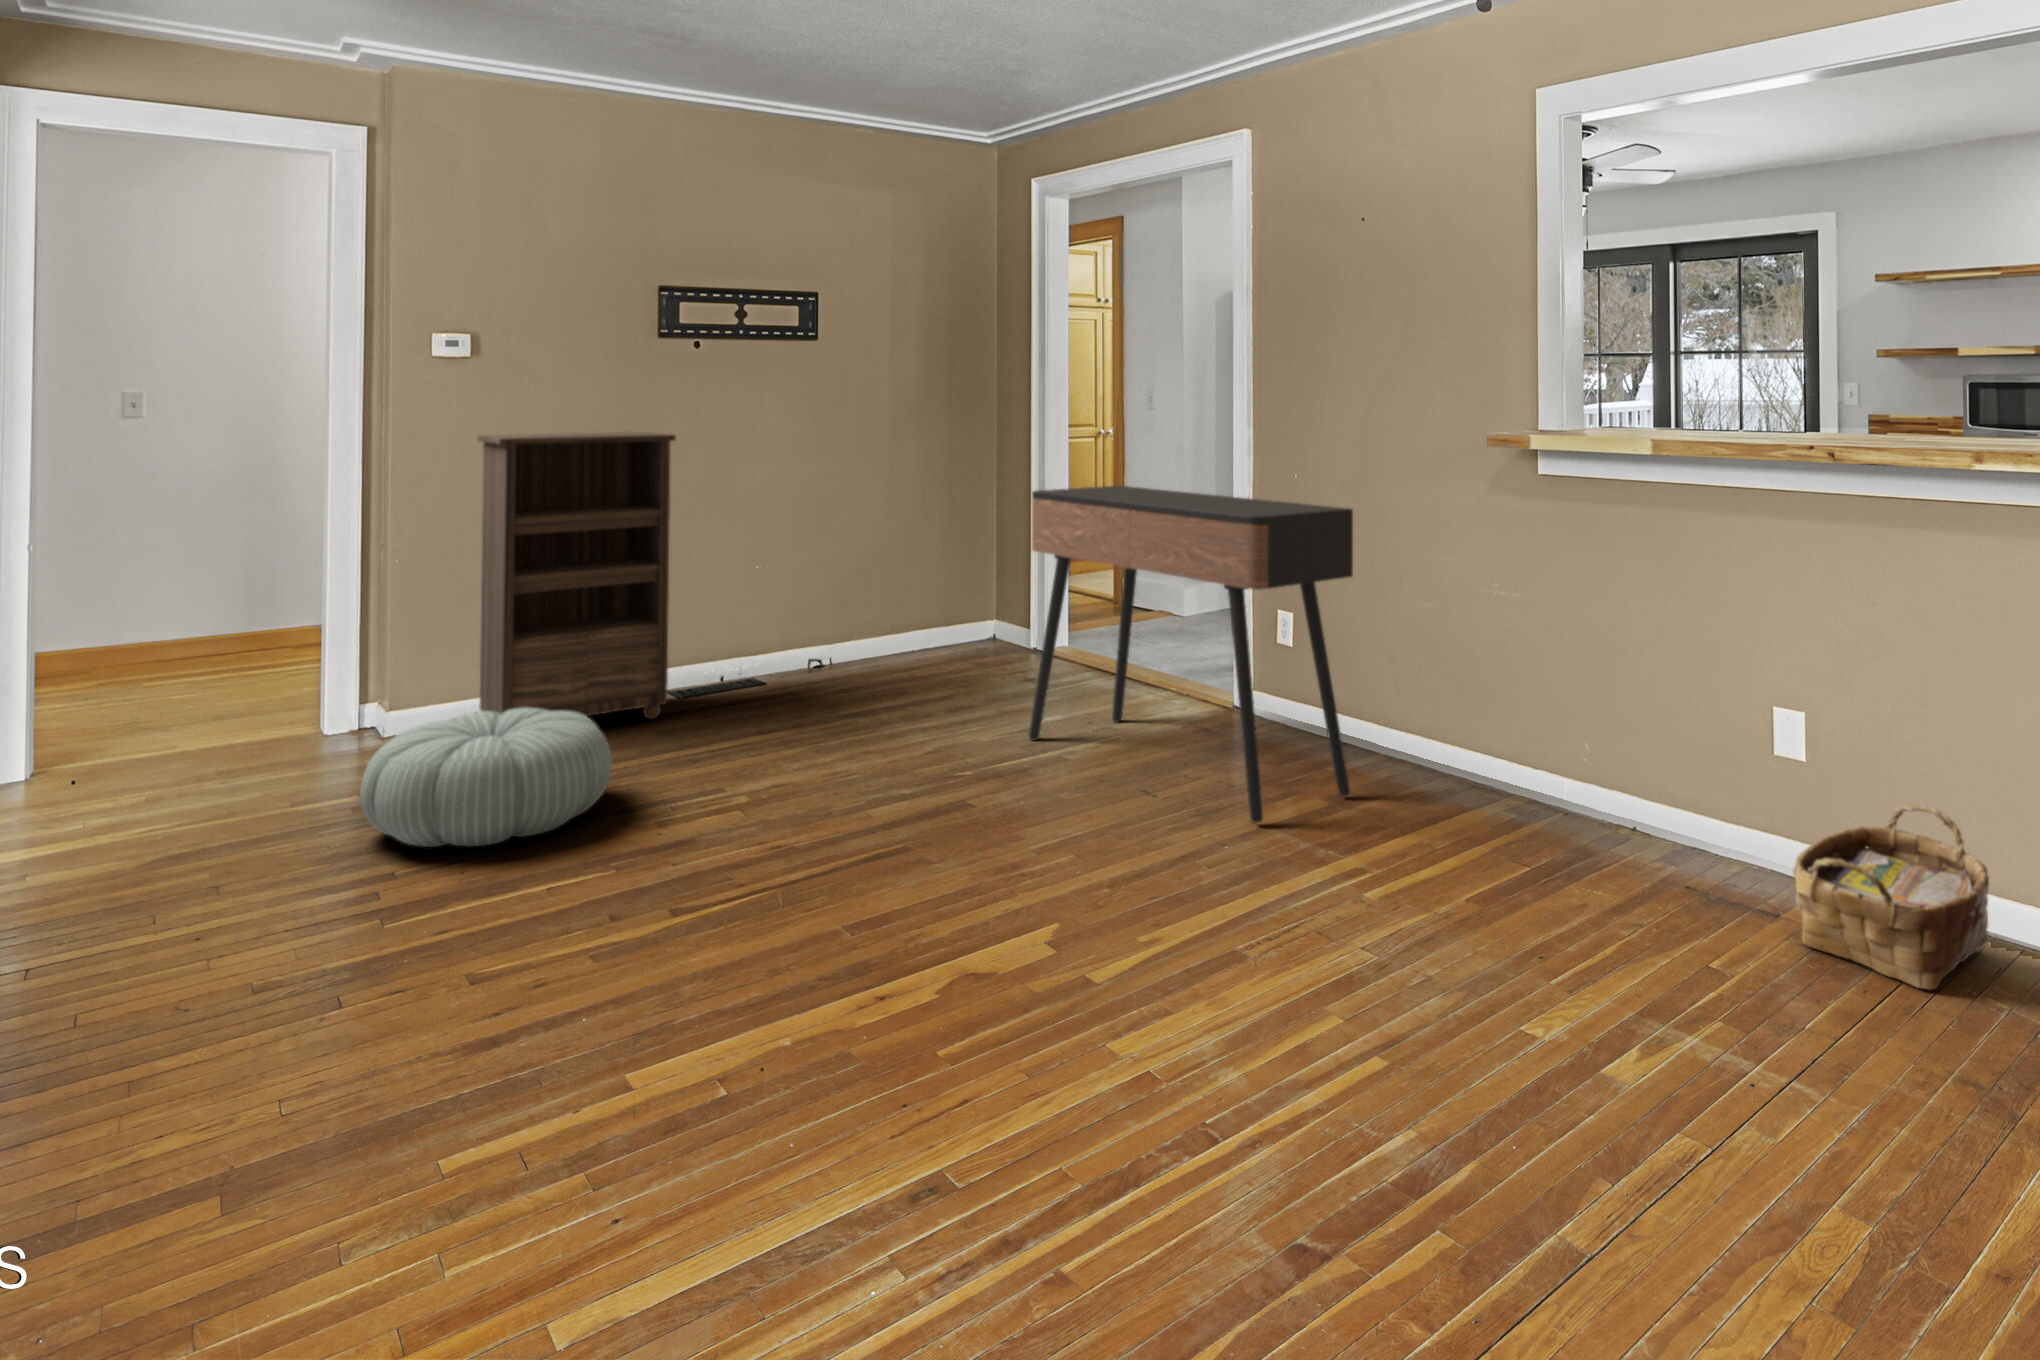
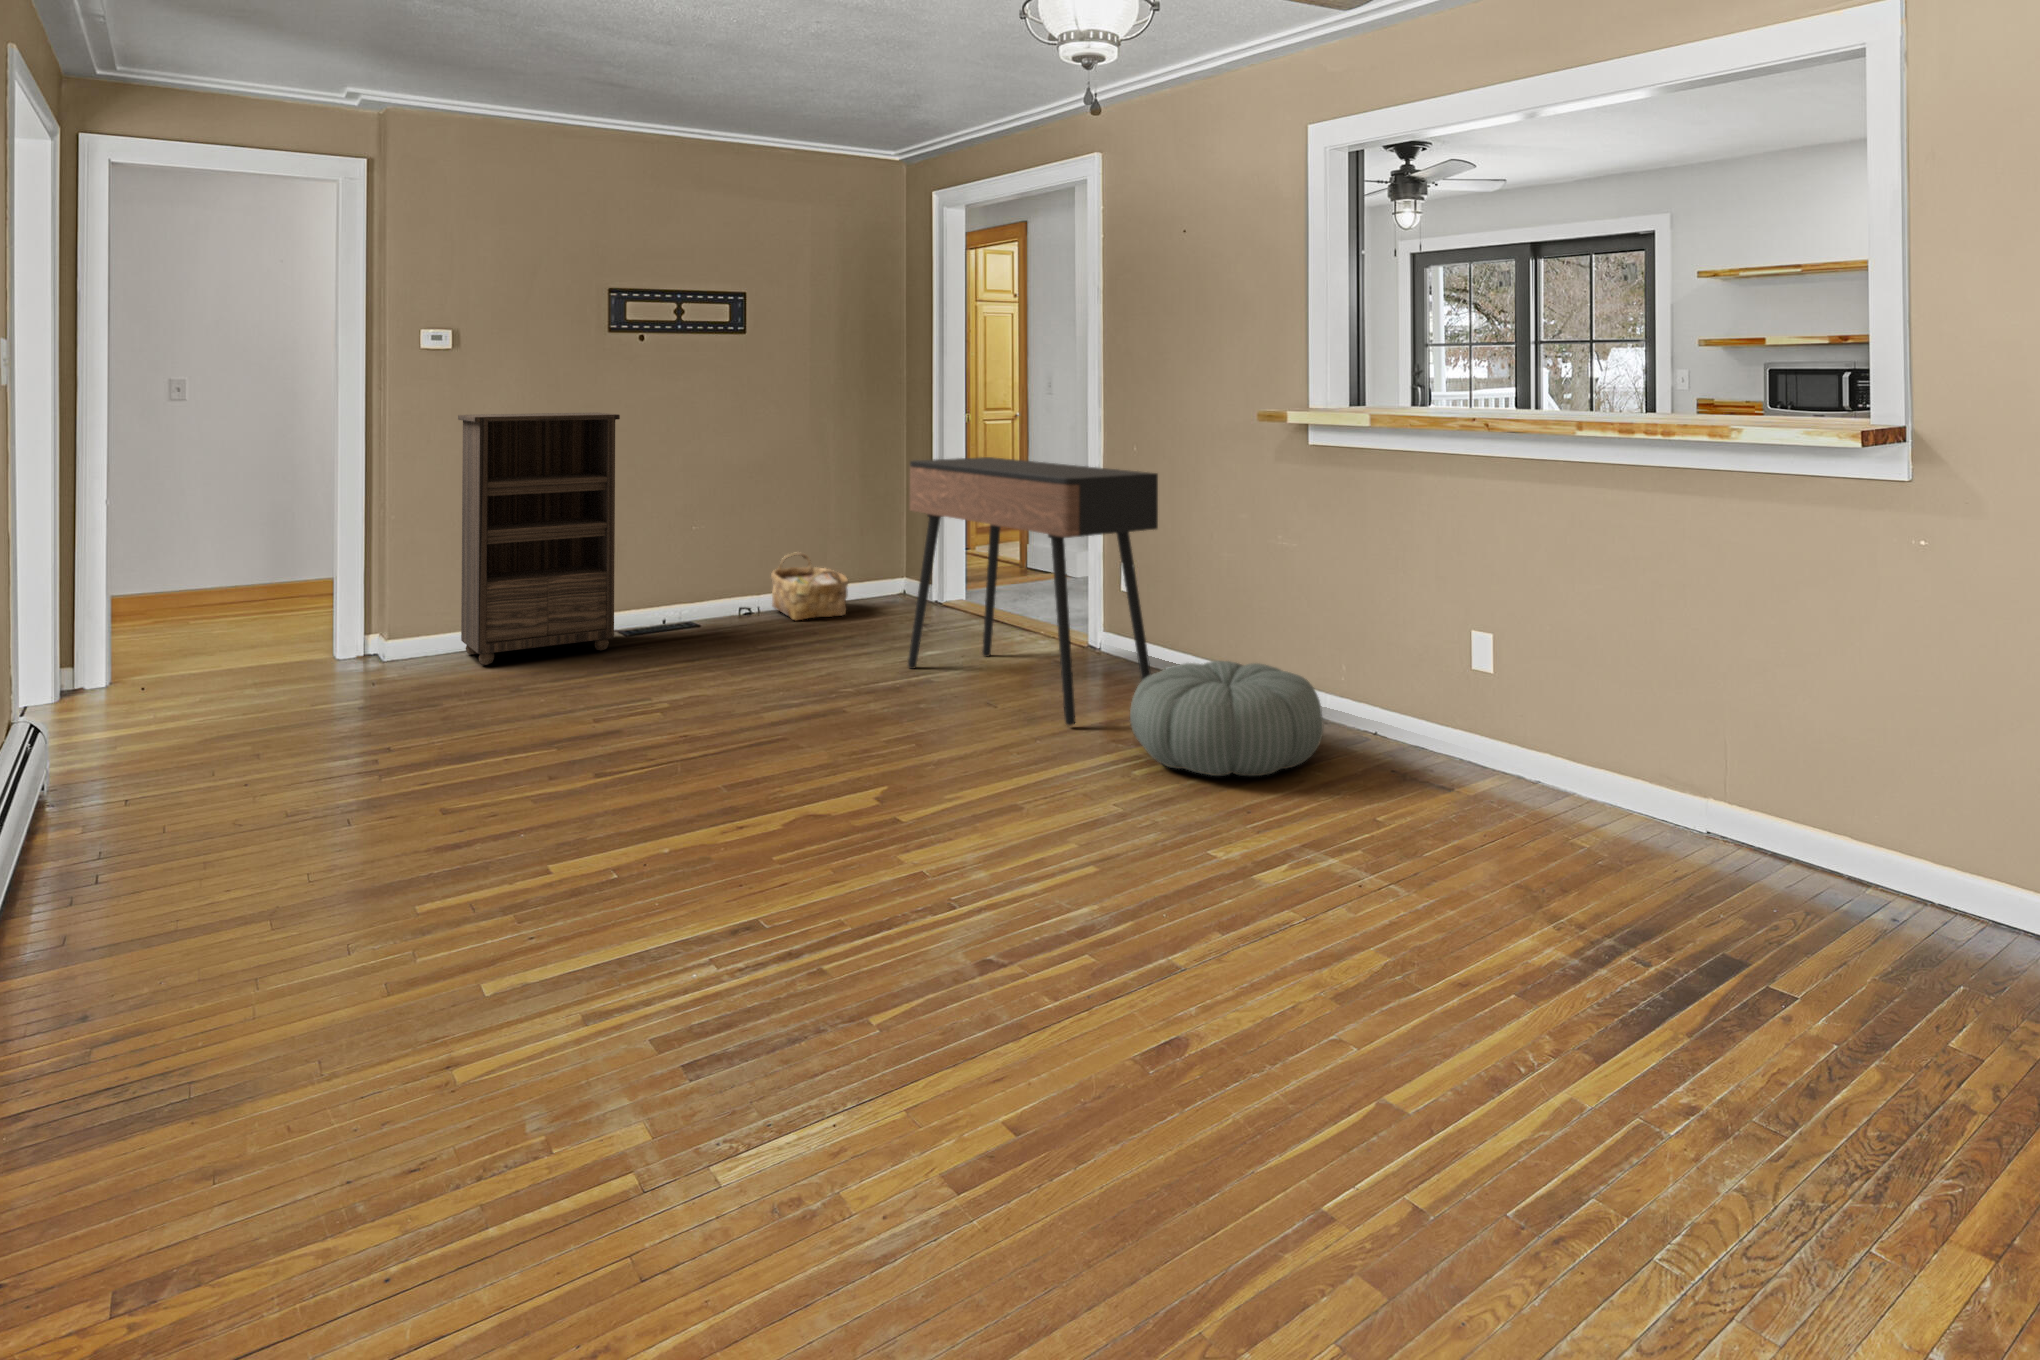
pouf: present [360,708,612,847] -> present [1130,661,1323,776]
woven basket: present [1793,805,1989,990] -> present [771,553,848,620]

